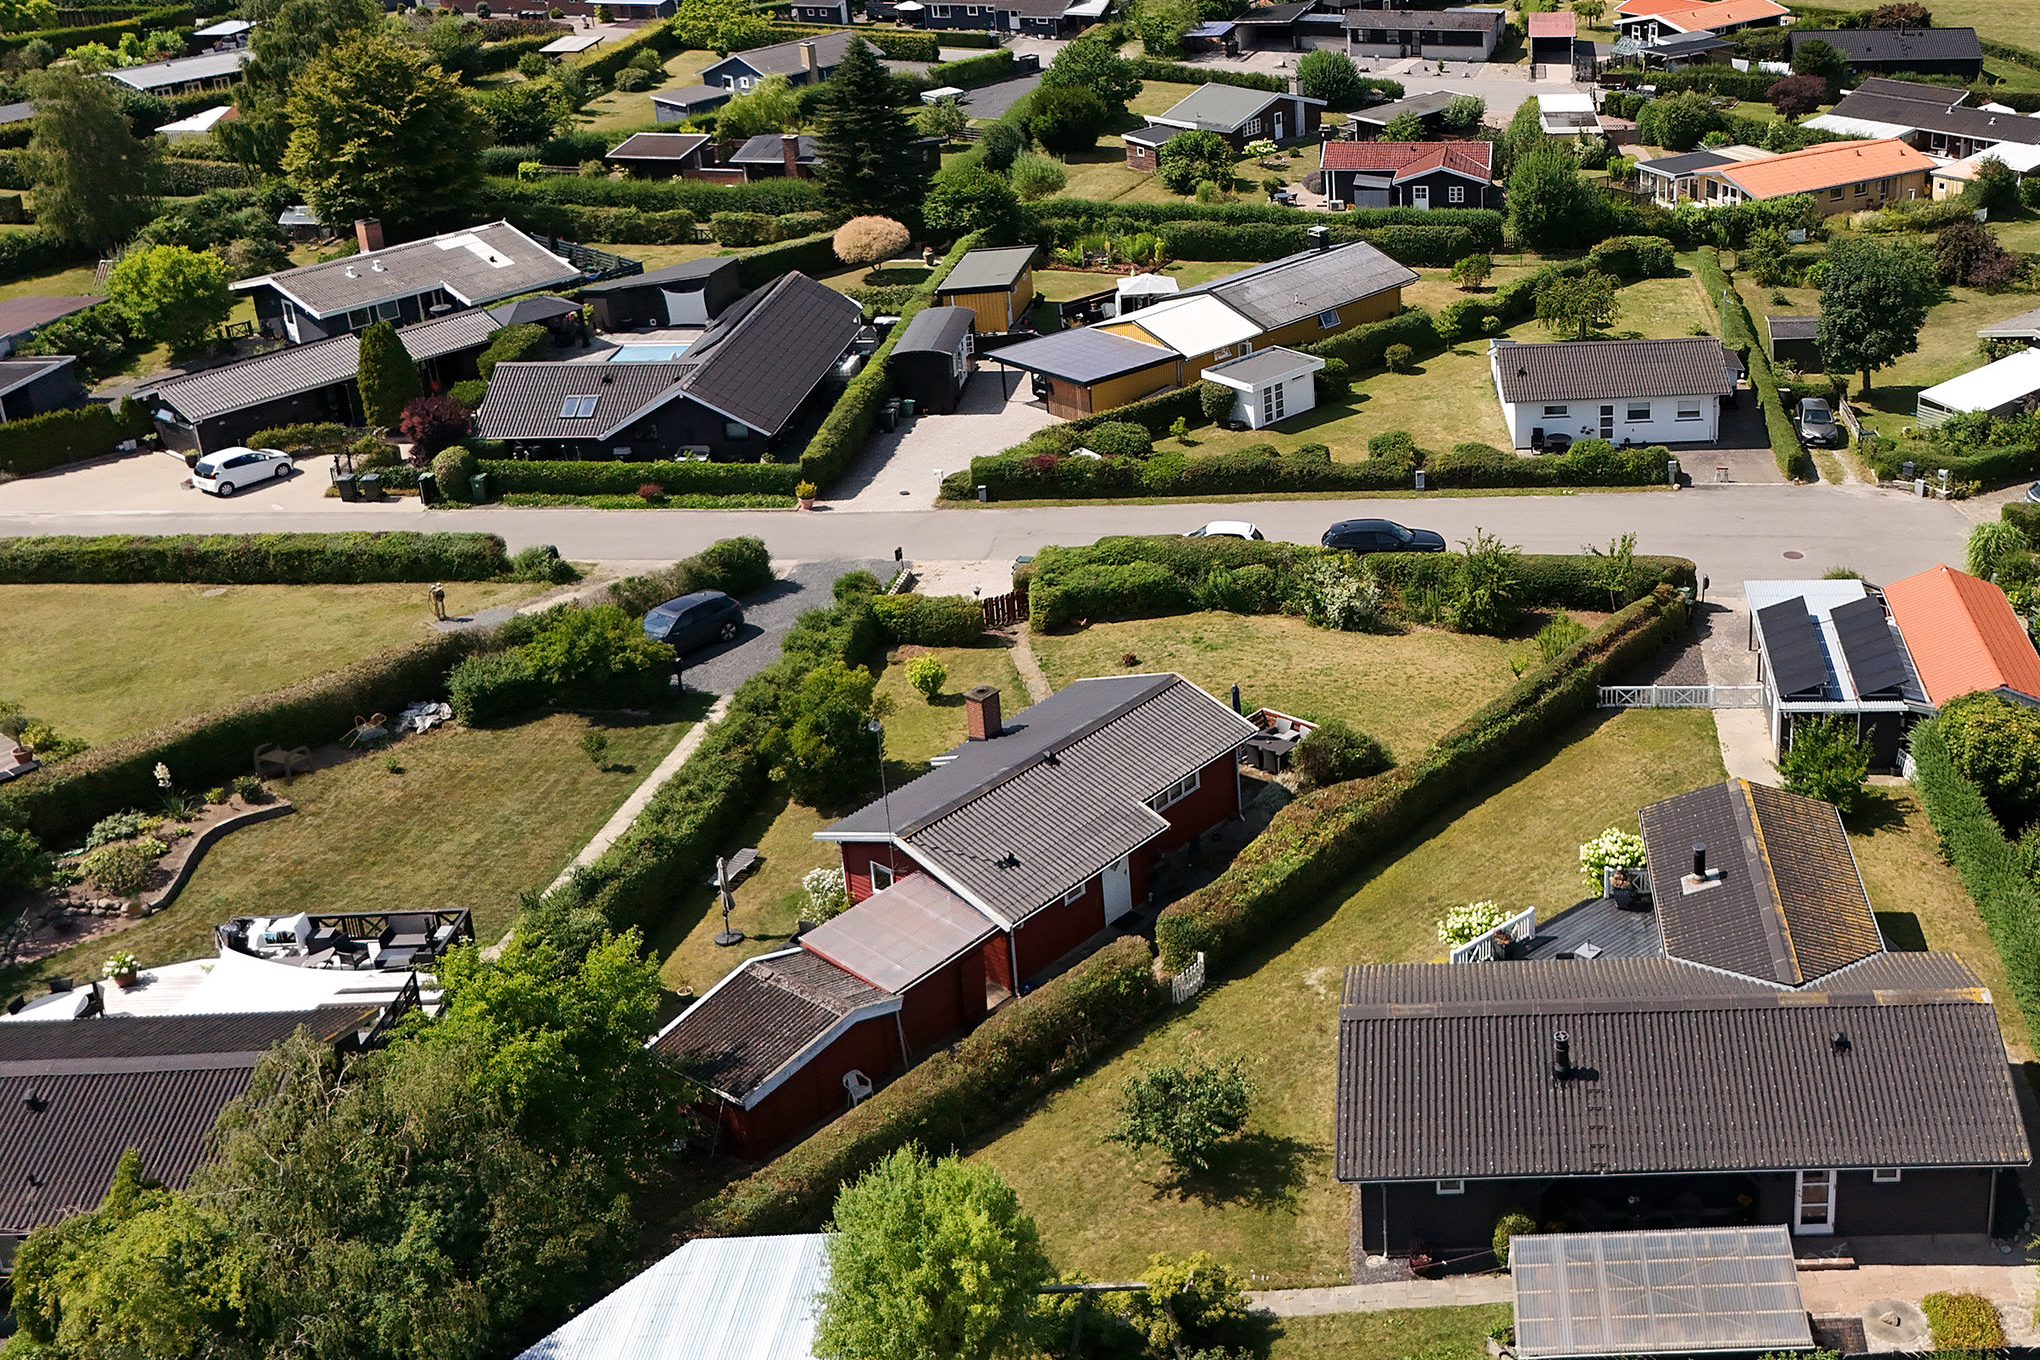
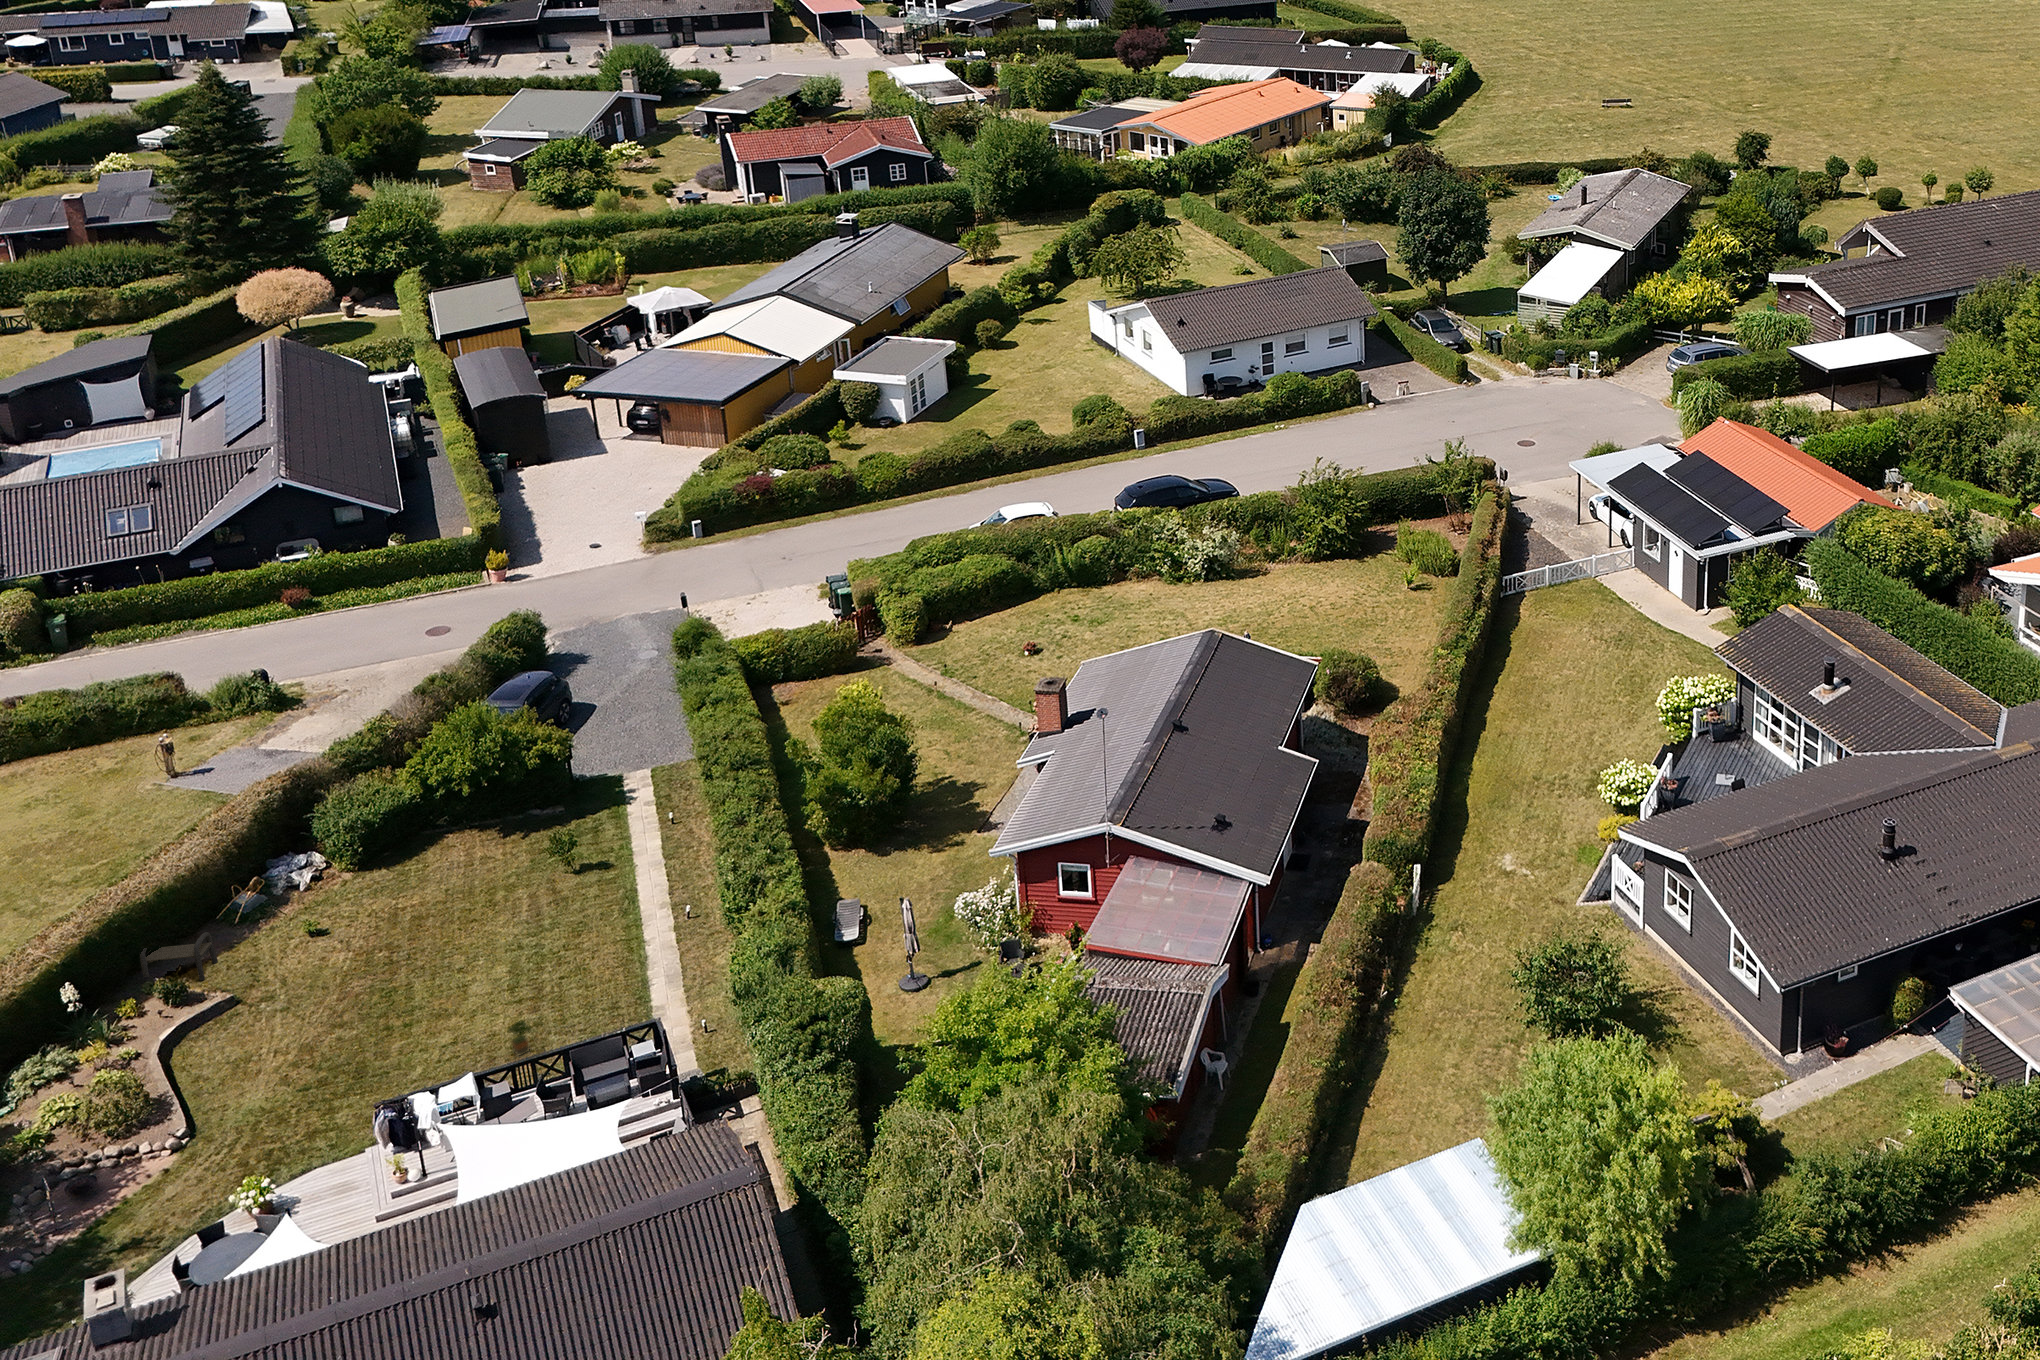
potted tree: present [122,888,144,919] -> present [507,1021,531,1055]

